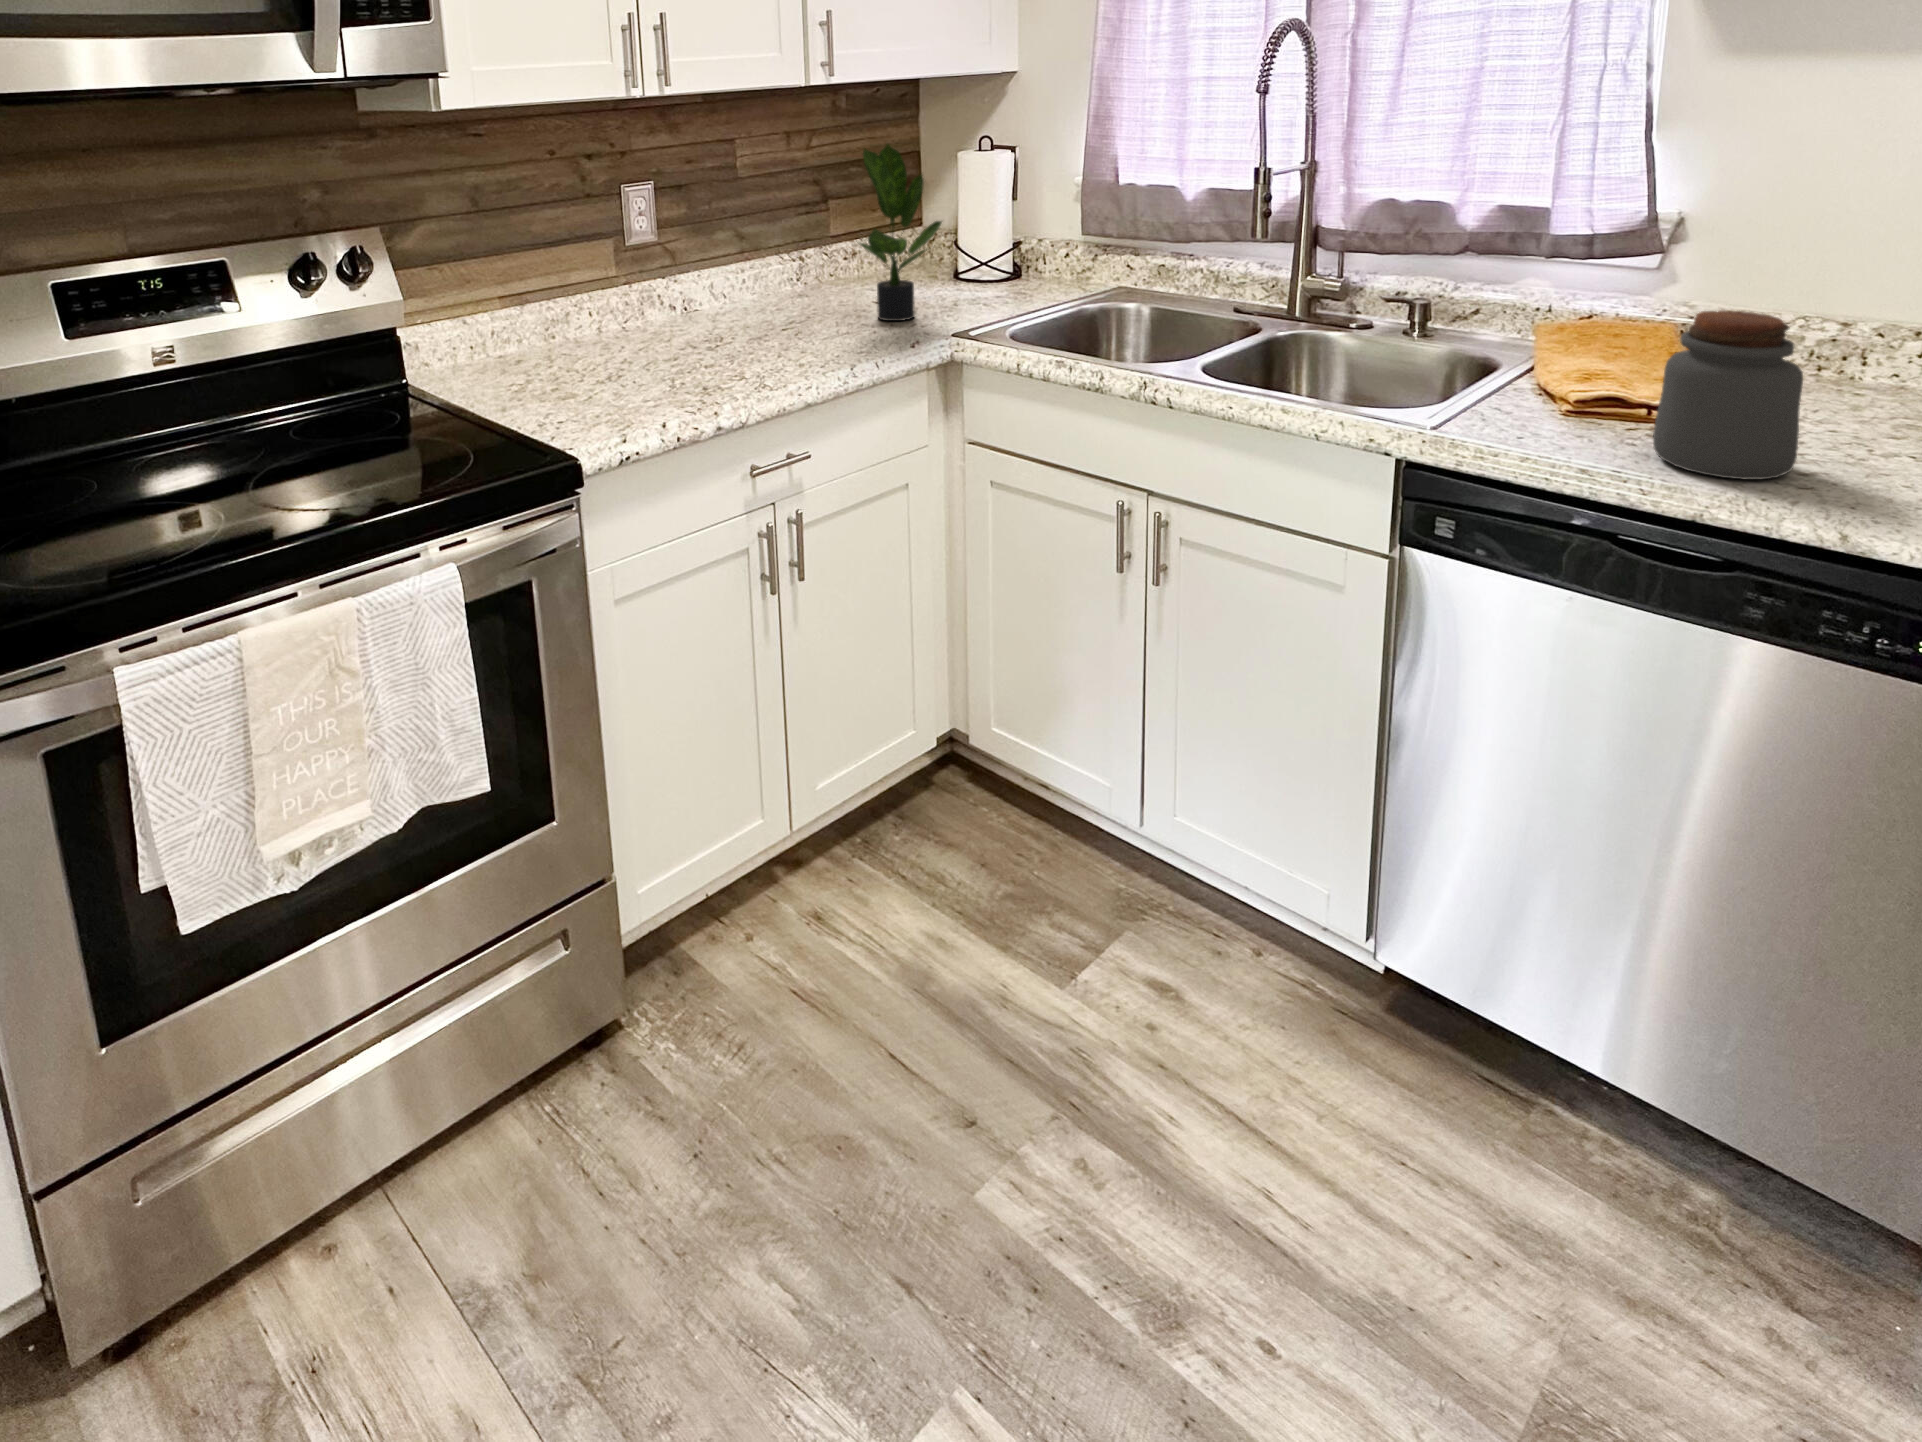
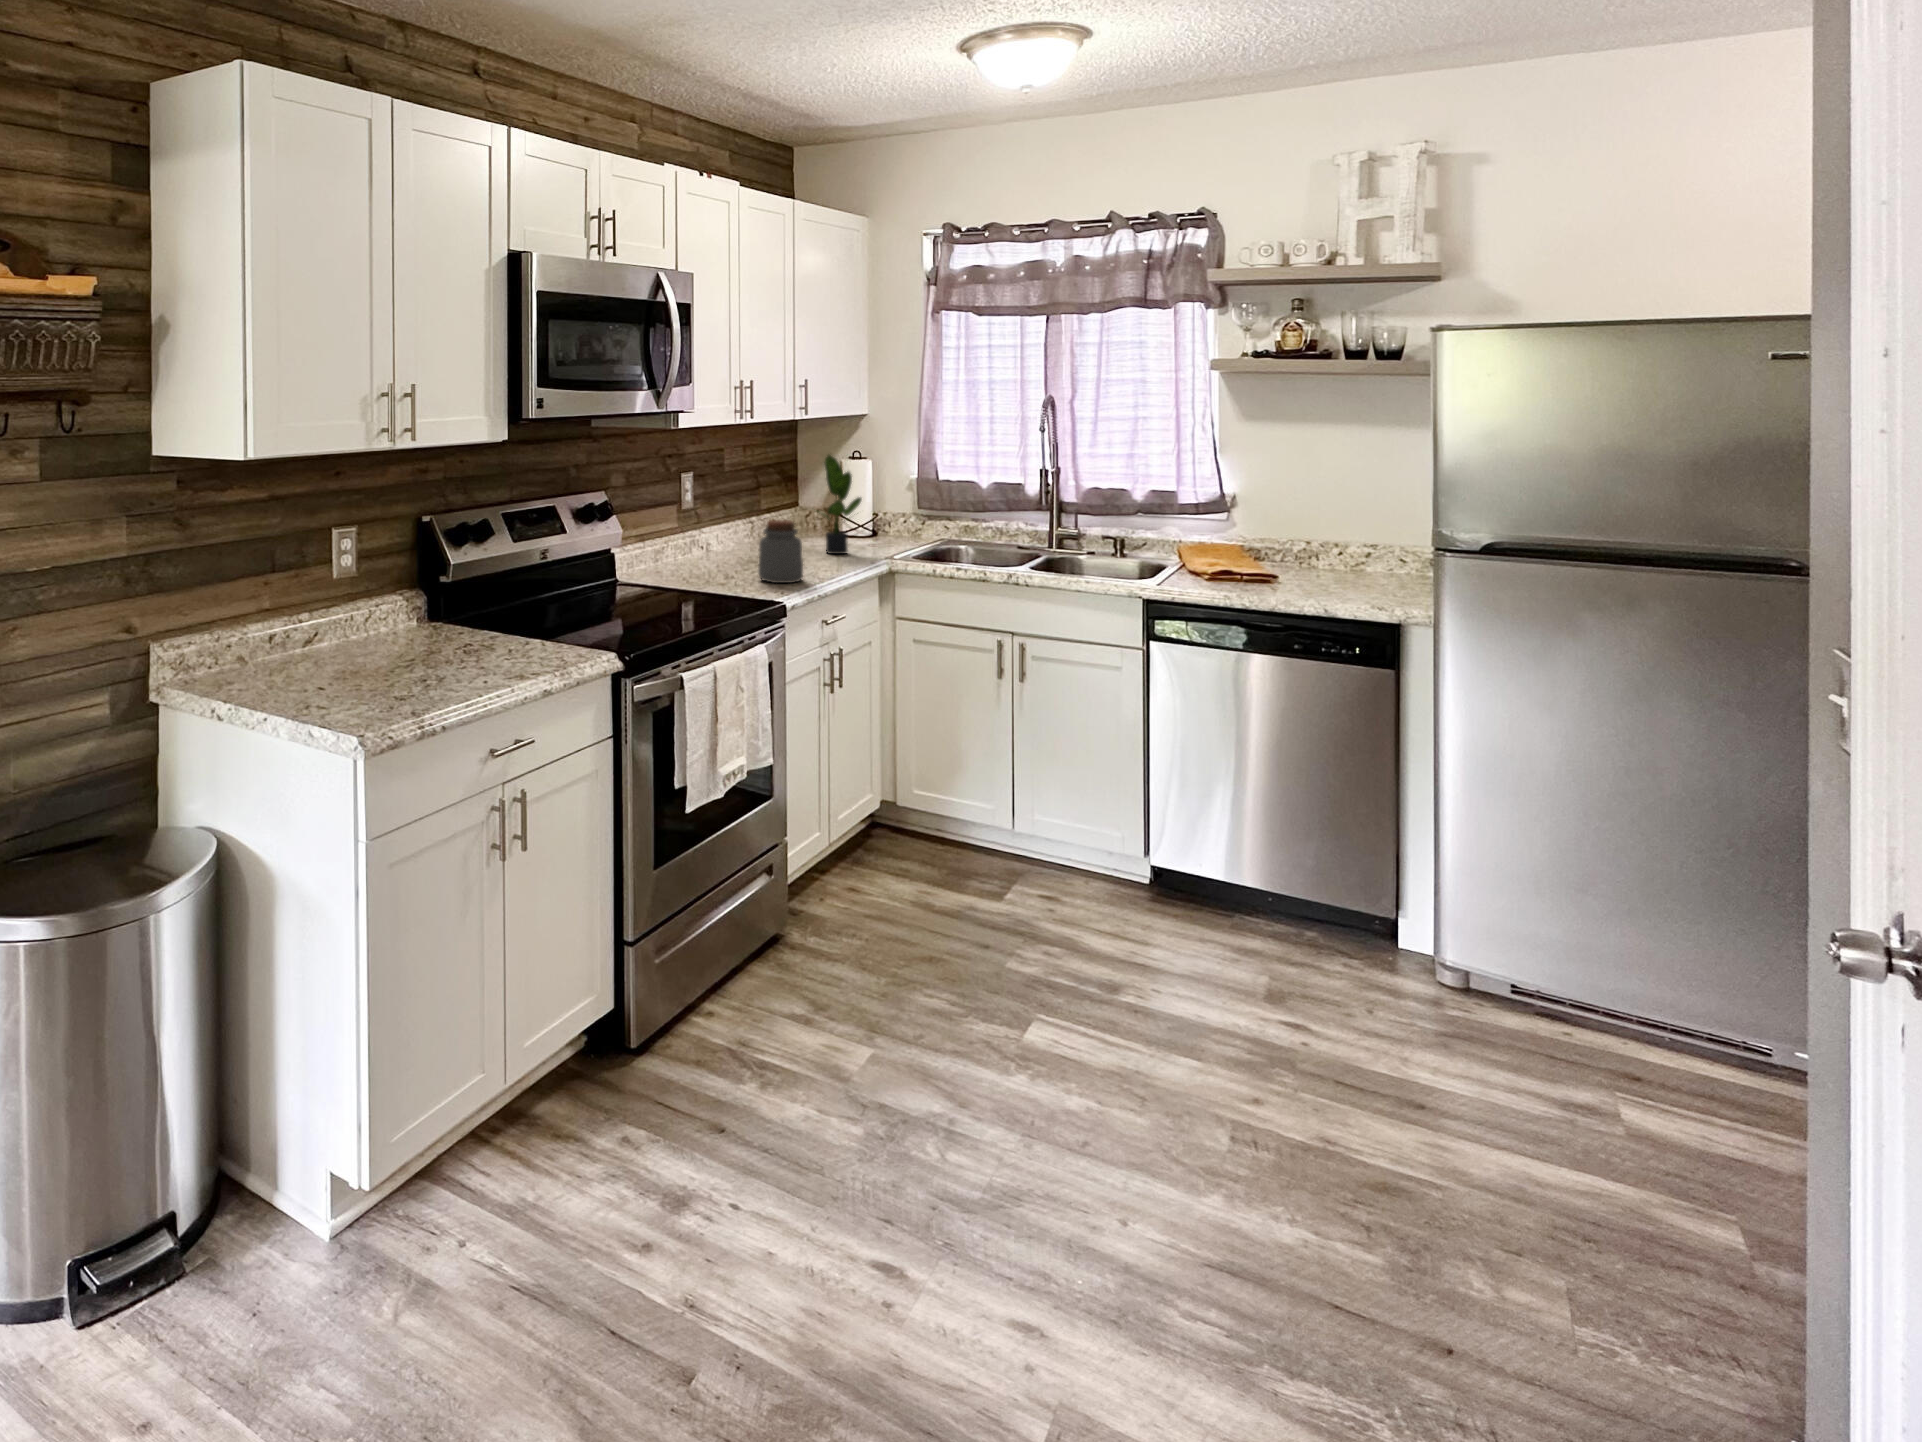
jar: present [1653,310,1803,480] -> present [758,520,803,583]

